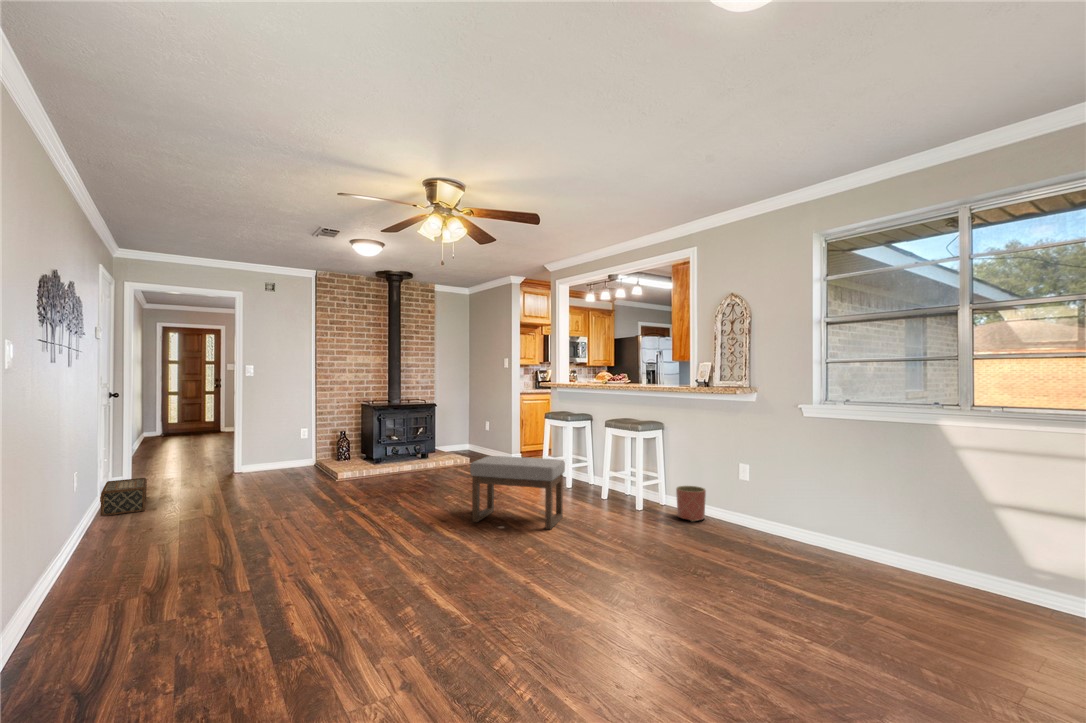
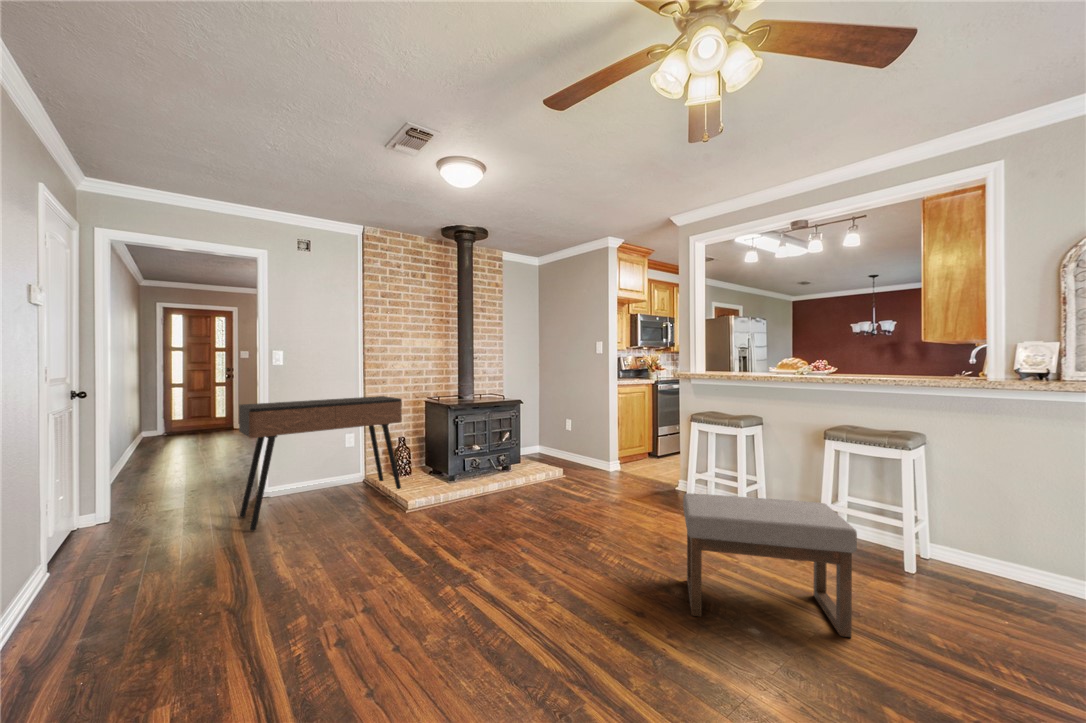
console table: none [219,400,338,488] -> present [239,396,402,531]
woven basket: present [100,478,147,516] -> none [28,528,123,618]
planter: present [676,486,706,521] -> none [992,537,1059,603]

